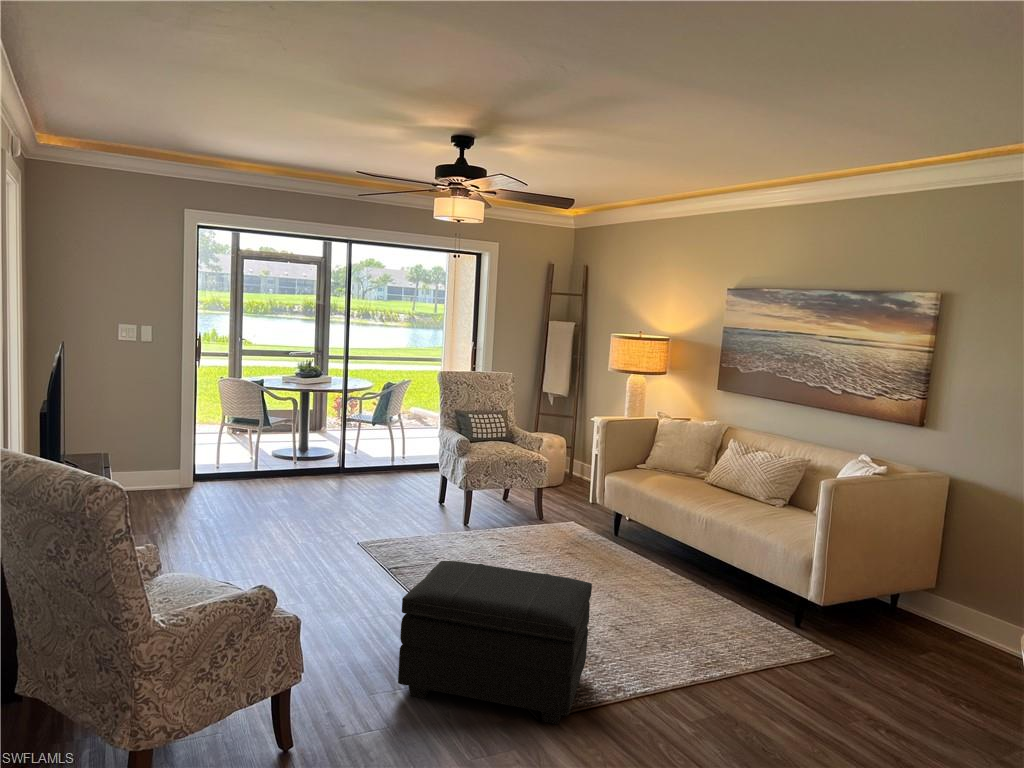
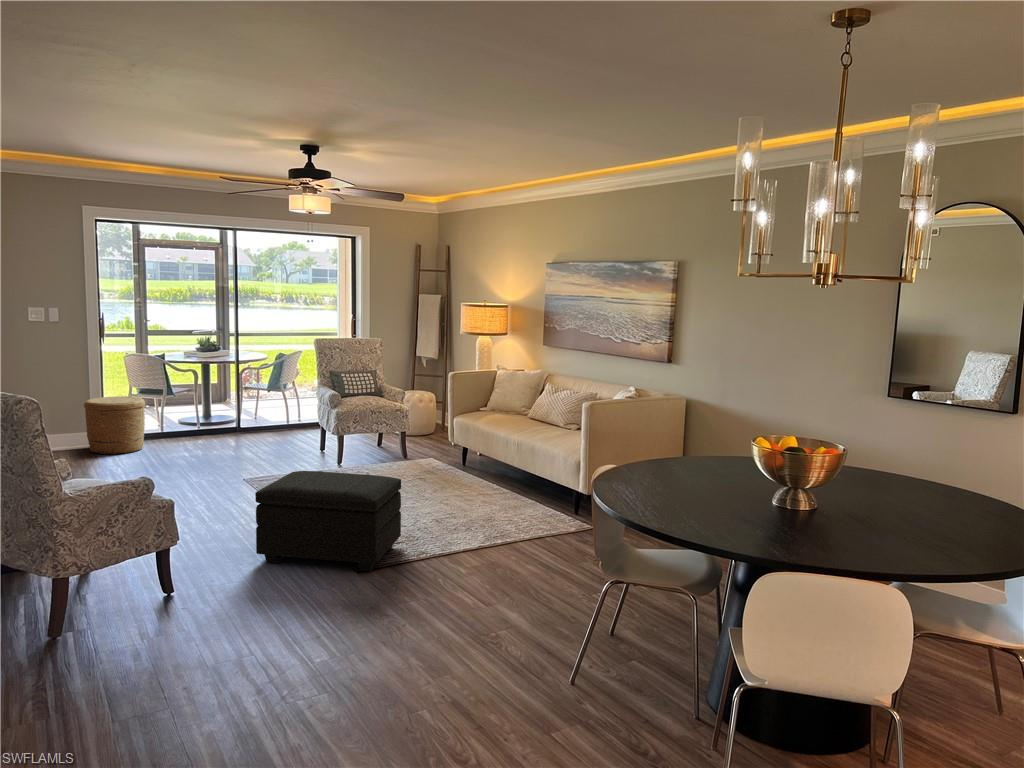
woven basket: none [171,427,239,497] -> present [84,396,145,455]

